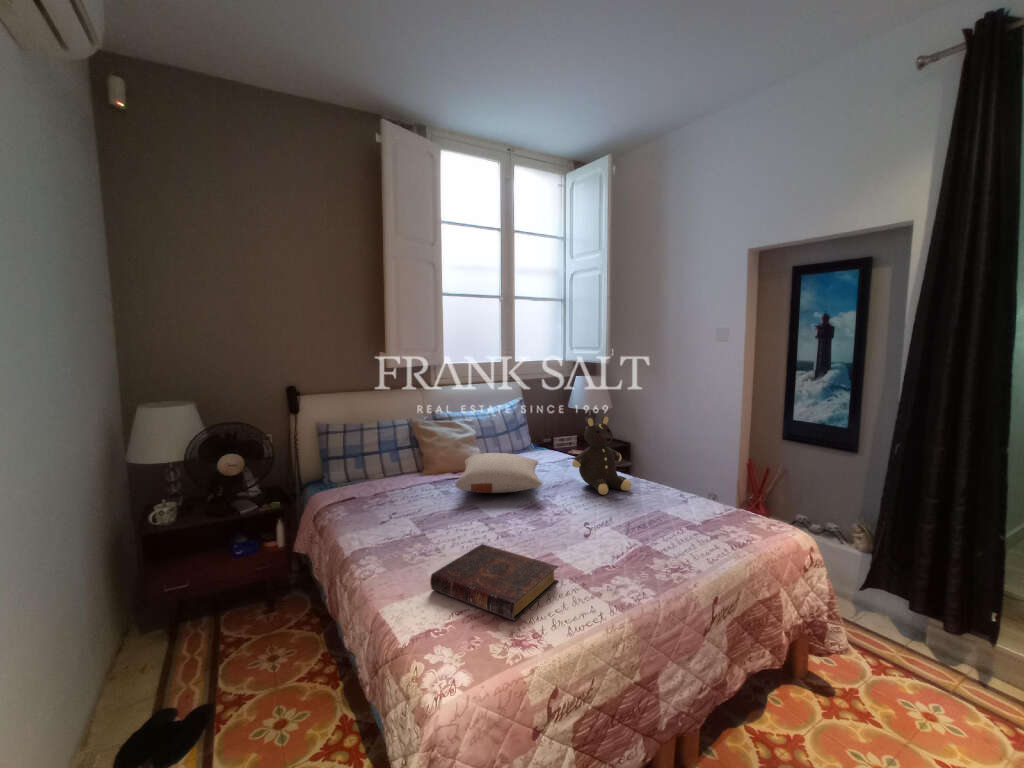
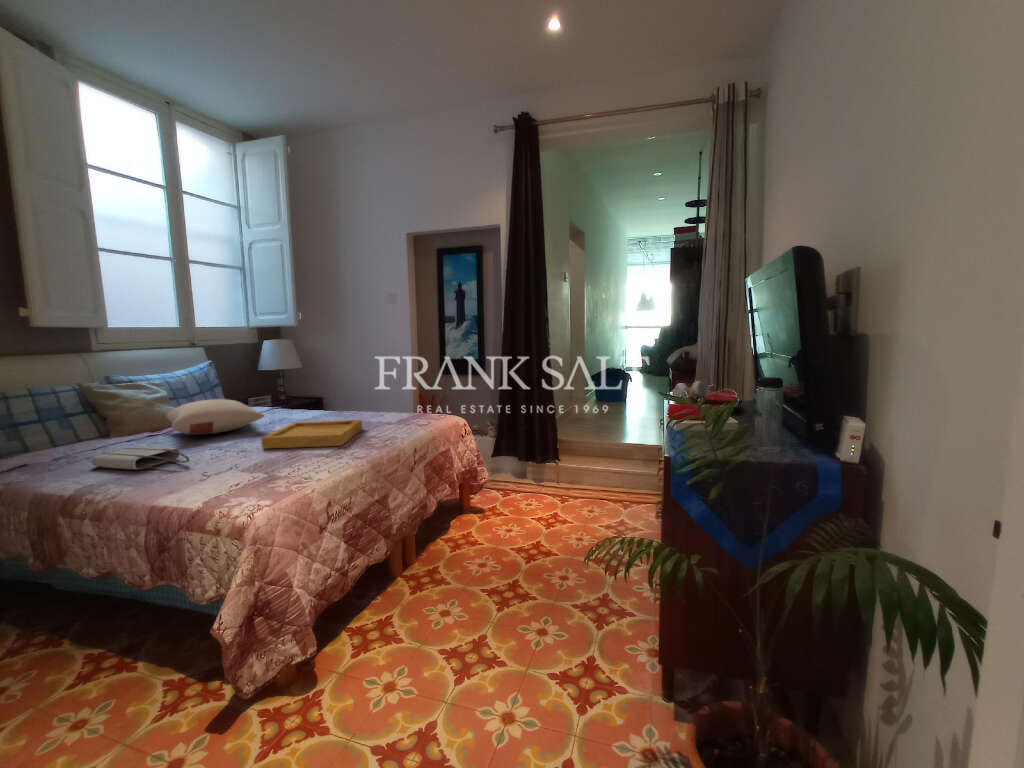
teddy bear: present [572,416,631,495] -> none [287,359,340,420]
tray: none [523,499,648,563] -> present [262,420,362,449]
tote bag: none [383,504,447,546] -> present [92,447,189,469]
book: present [430,544,558,621] -> none [195,447,308,483]

